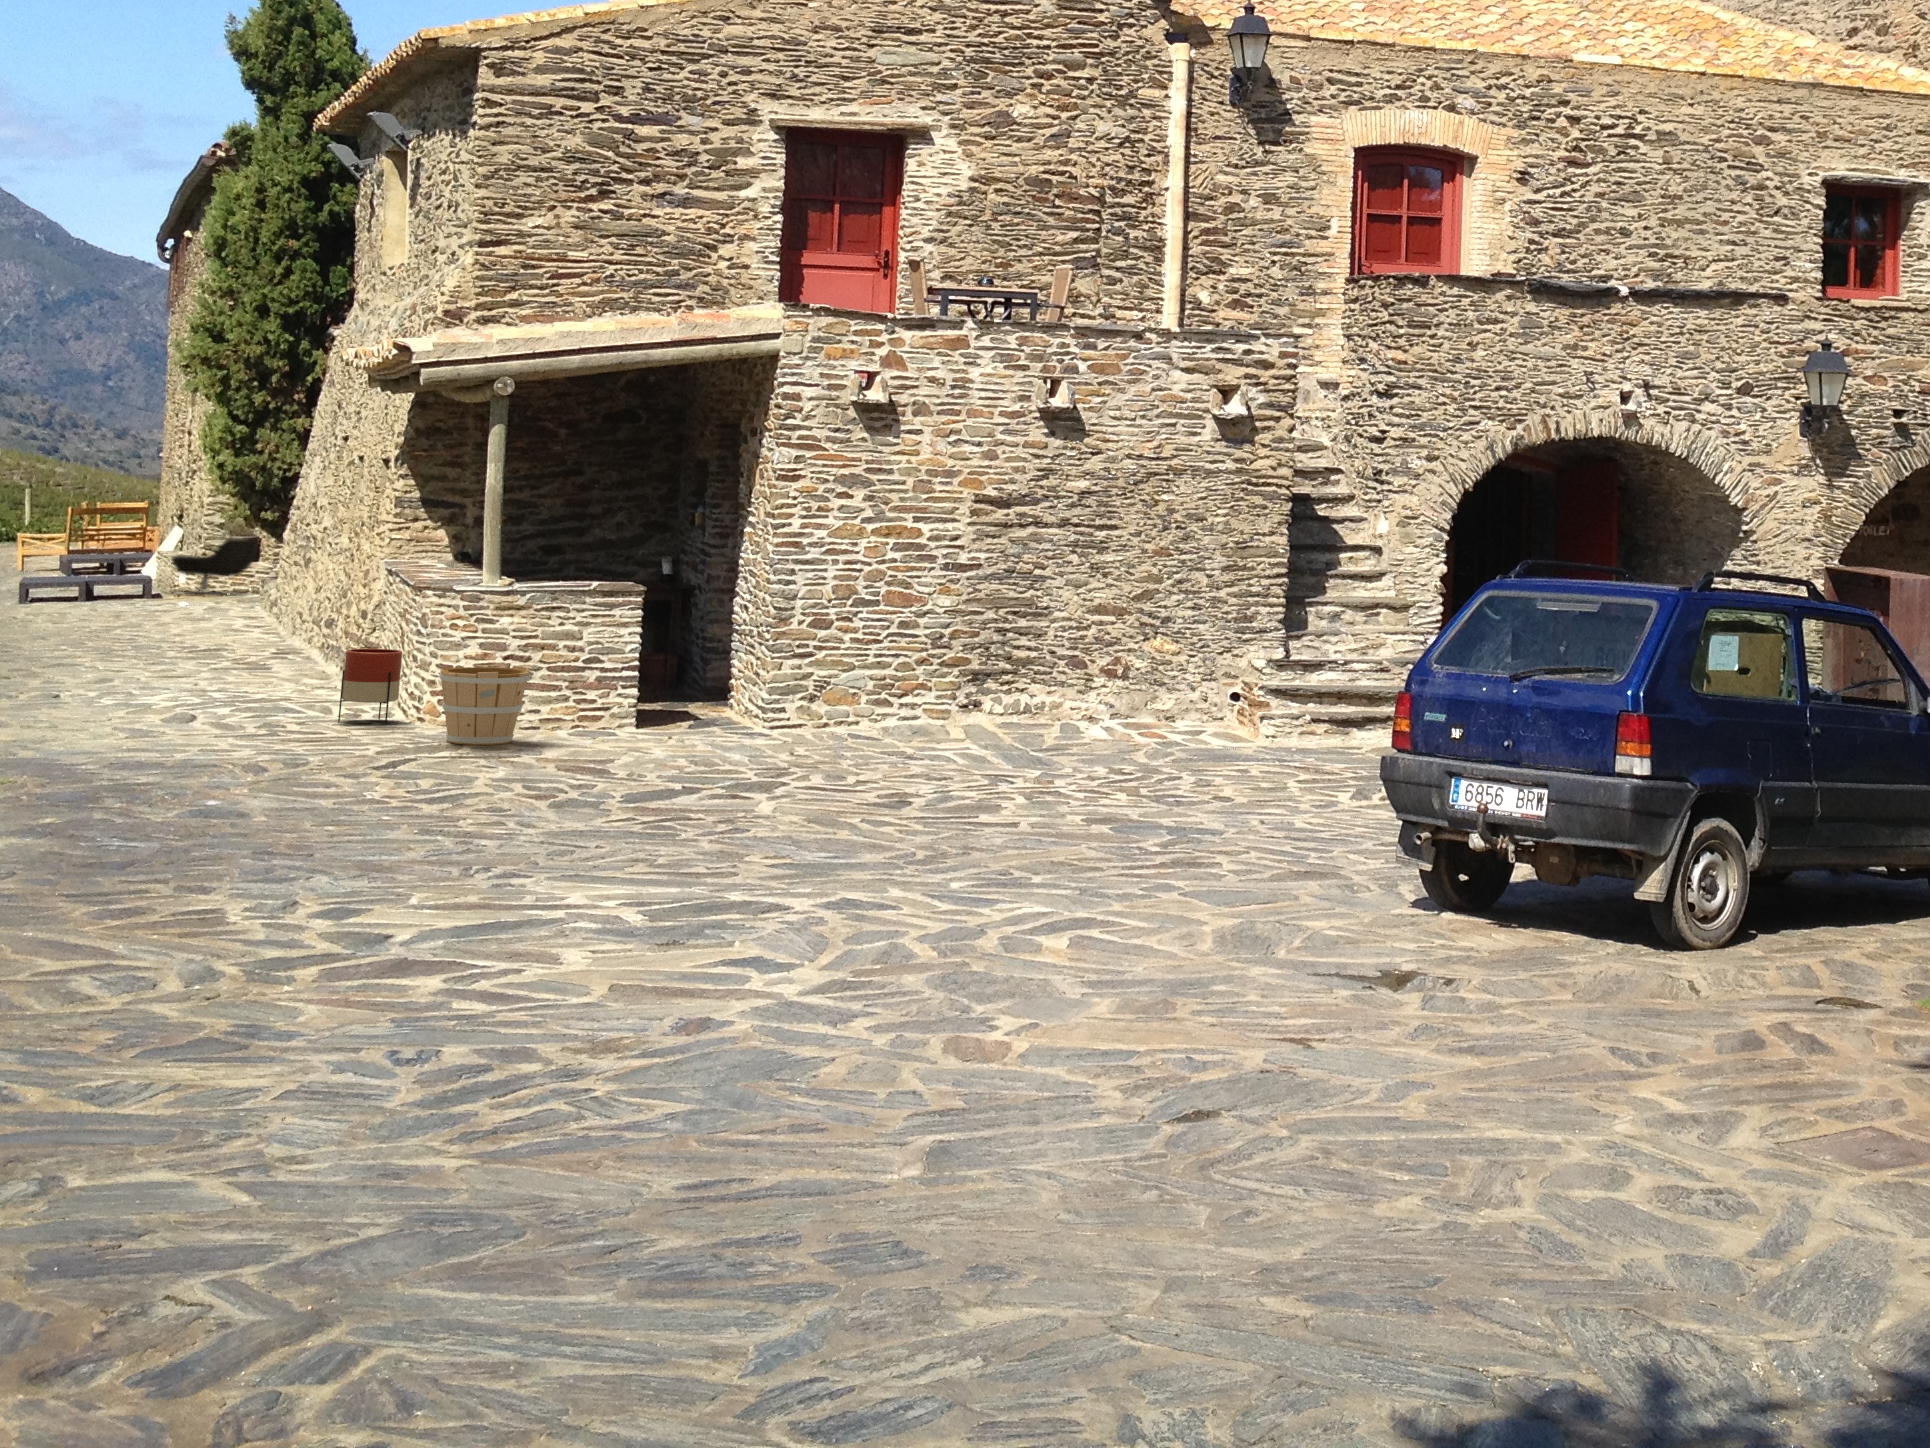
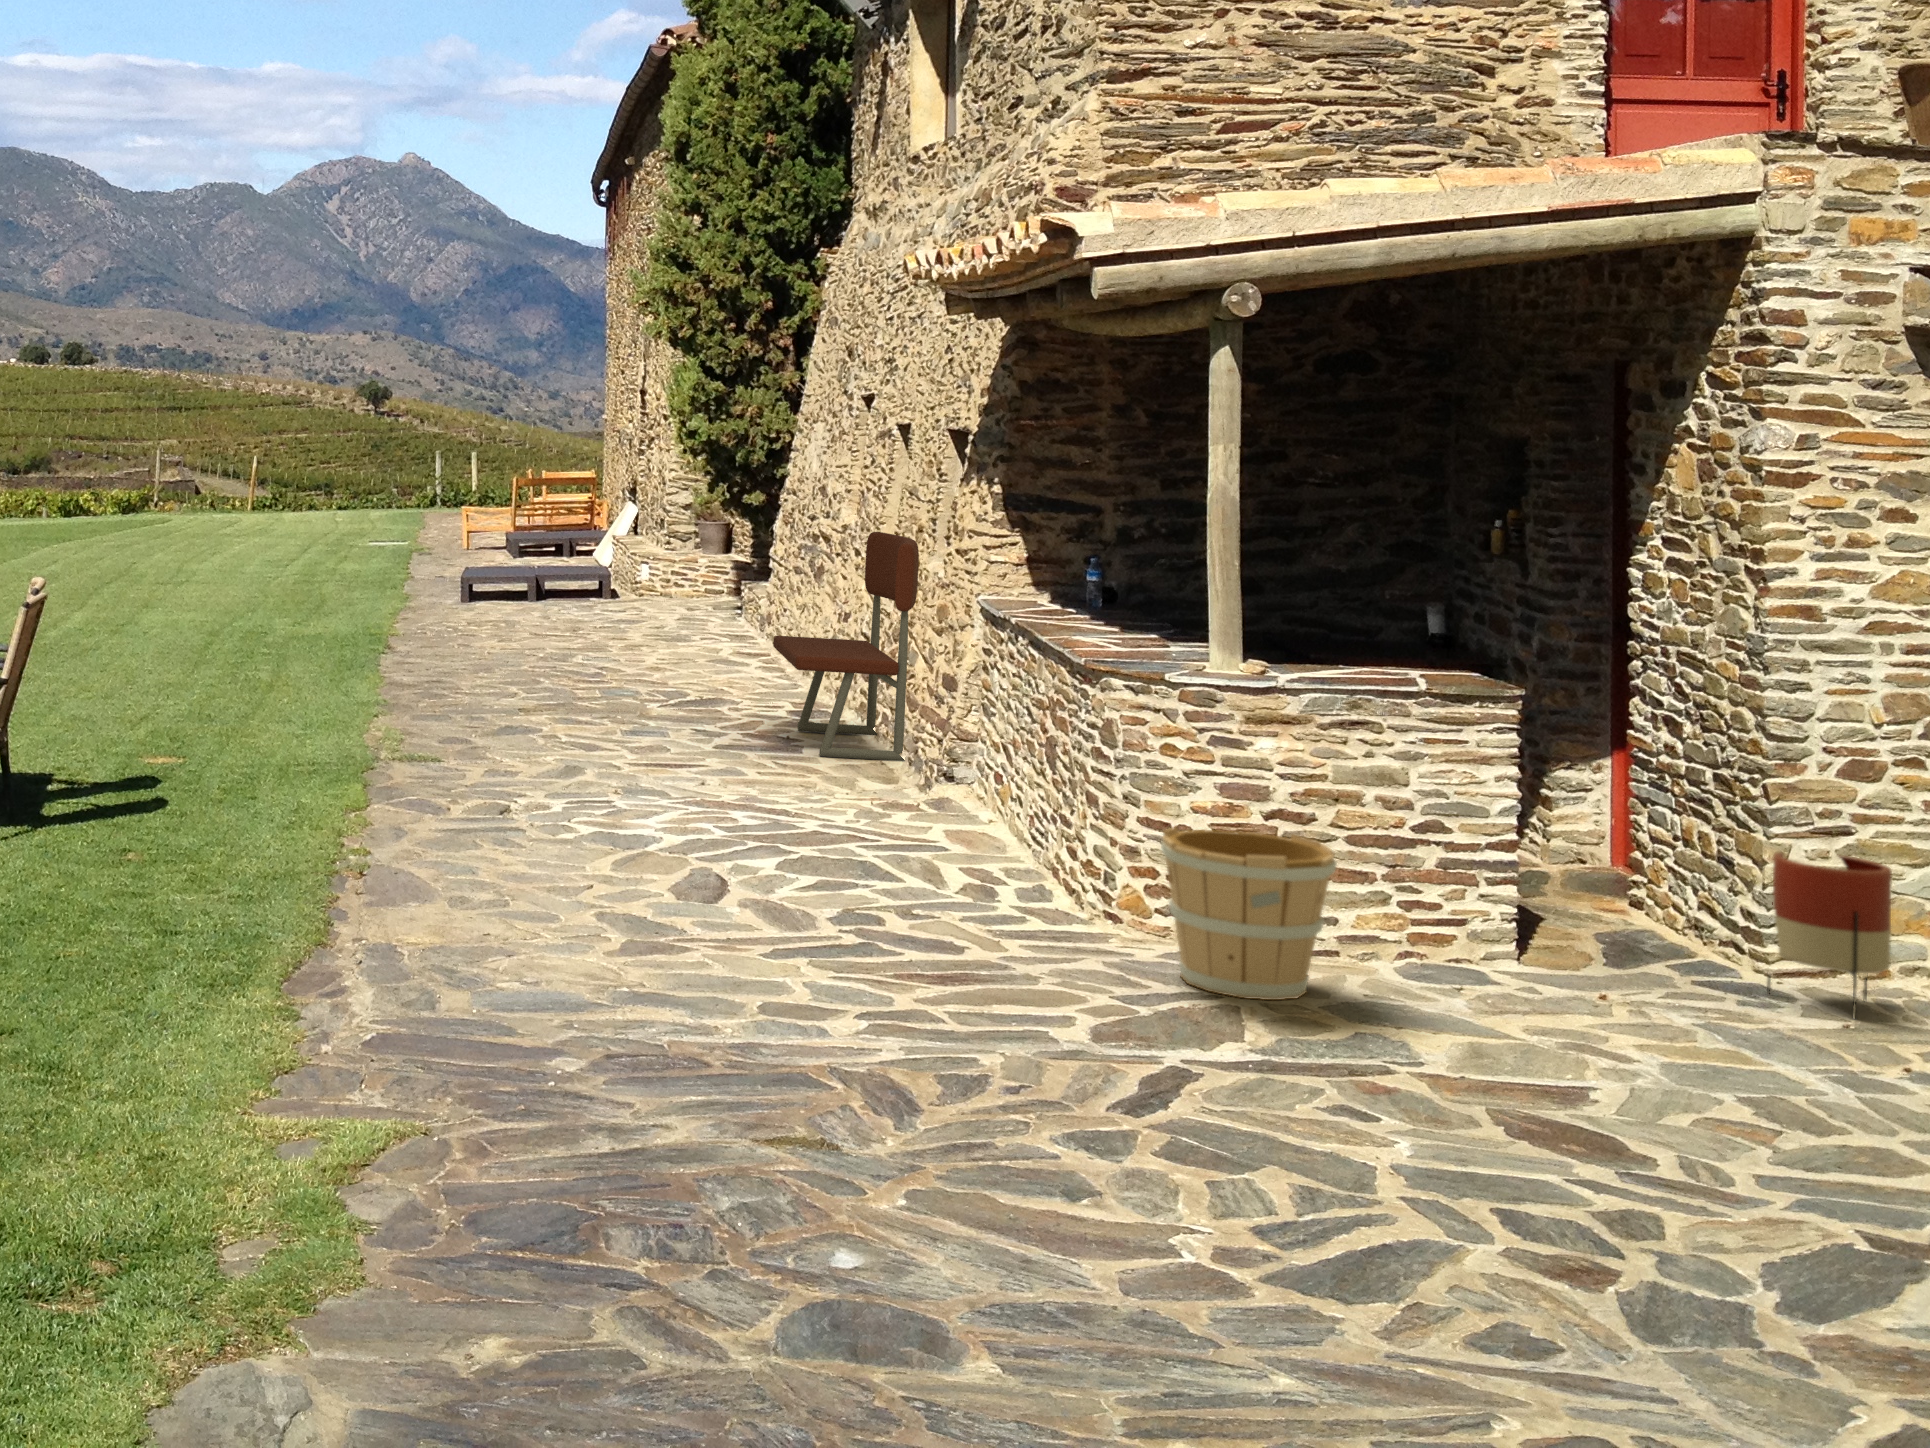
bench: none [252,529,358,677] -> present [773,532,919,761]
lounge chair: present [171,539,258,594] -> none [651,525,743,590]
planter: present [338,649,402,724] -> present [1767,853,1892,1018]

